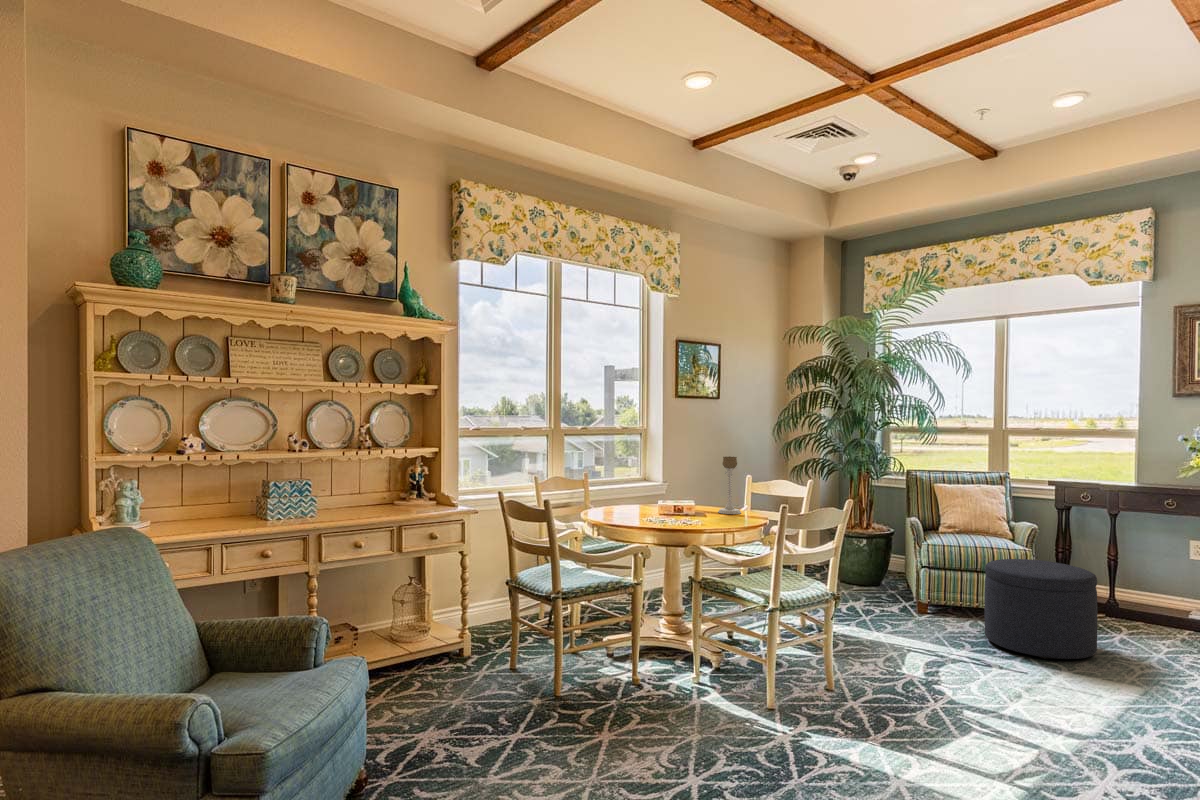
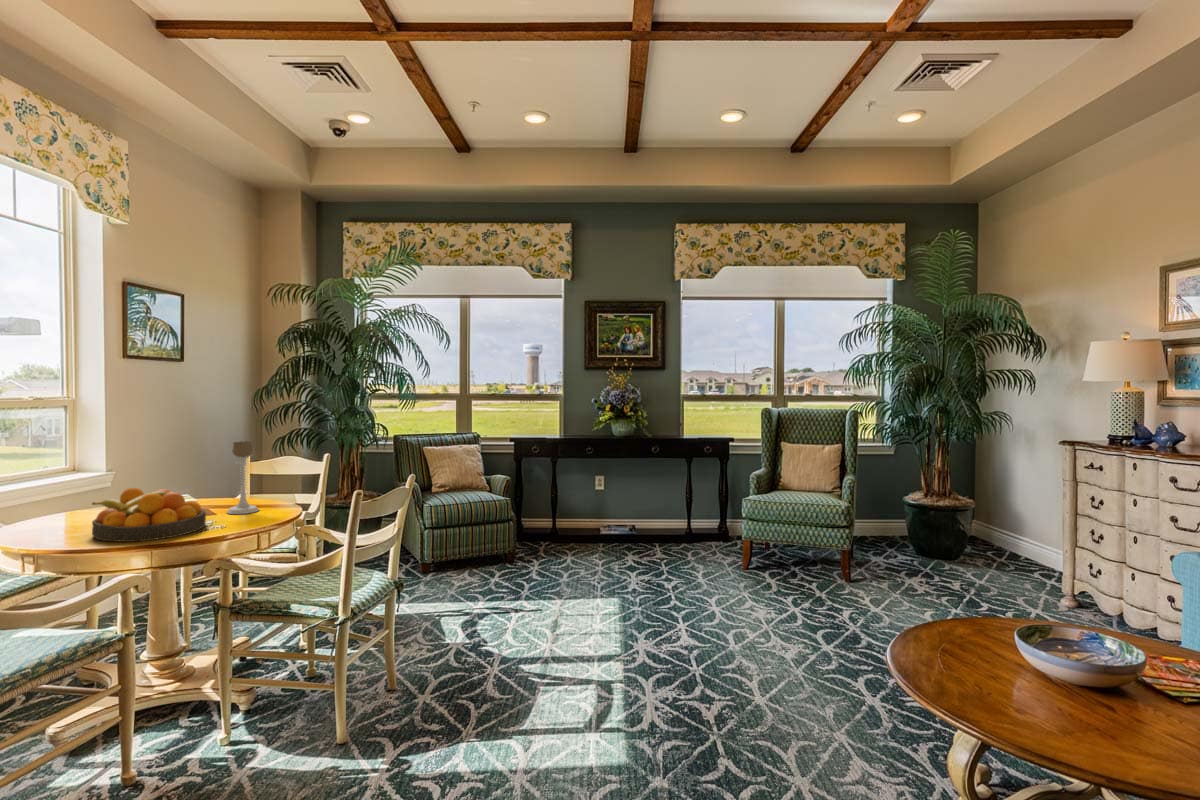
fruit bowl: none [630,483,698,520] -> present [92,488,206,542]
ottoman: present [984,559,1097,659] -> none [486,508,569,592]

